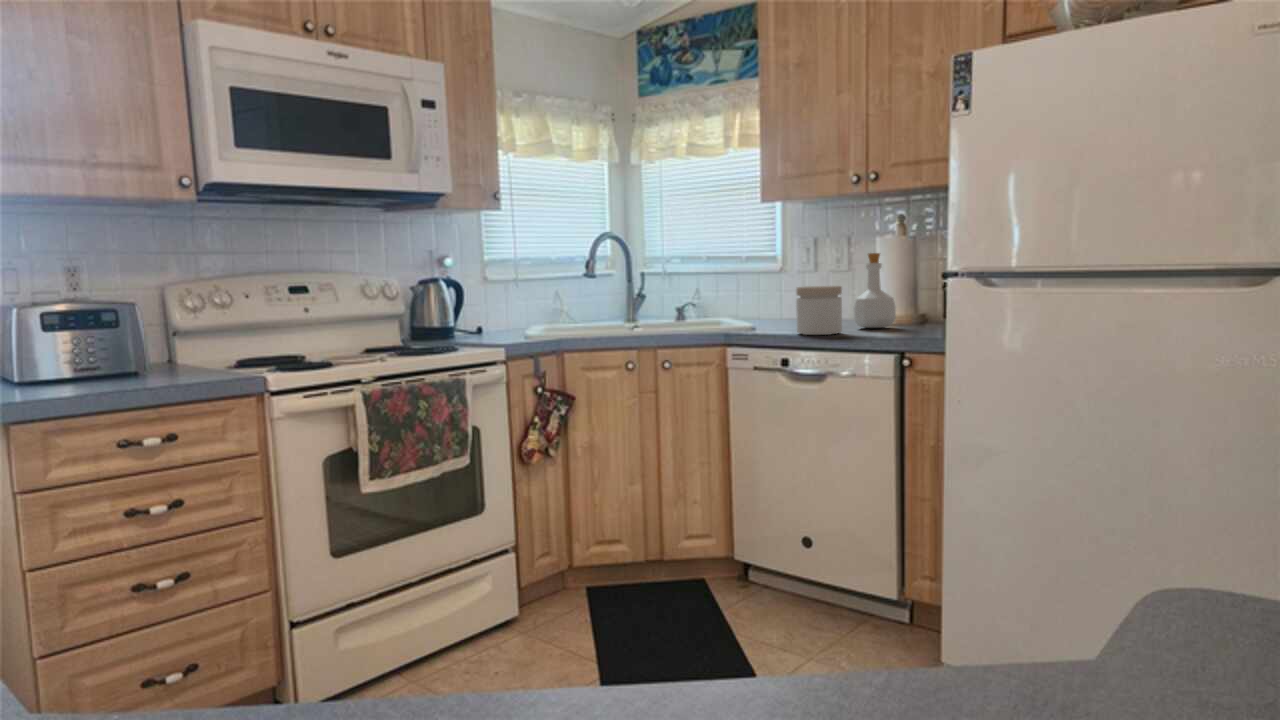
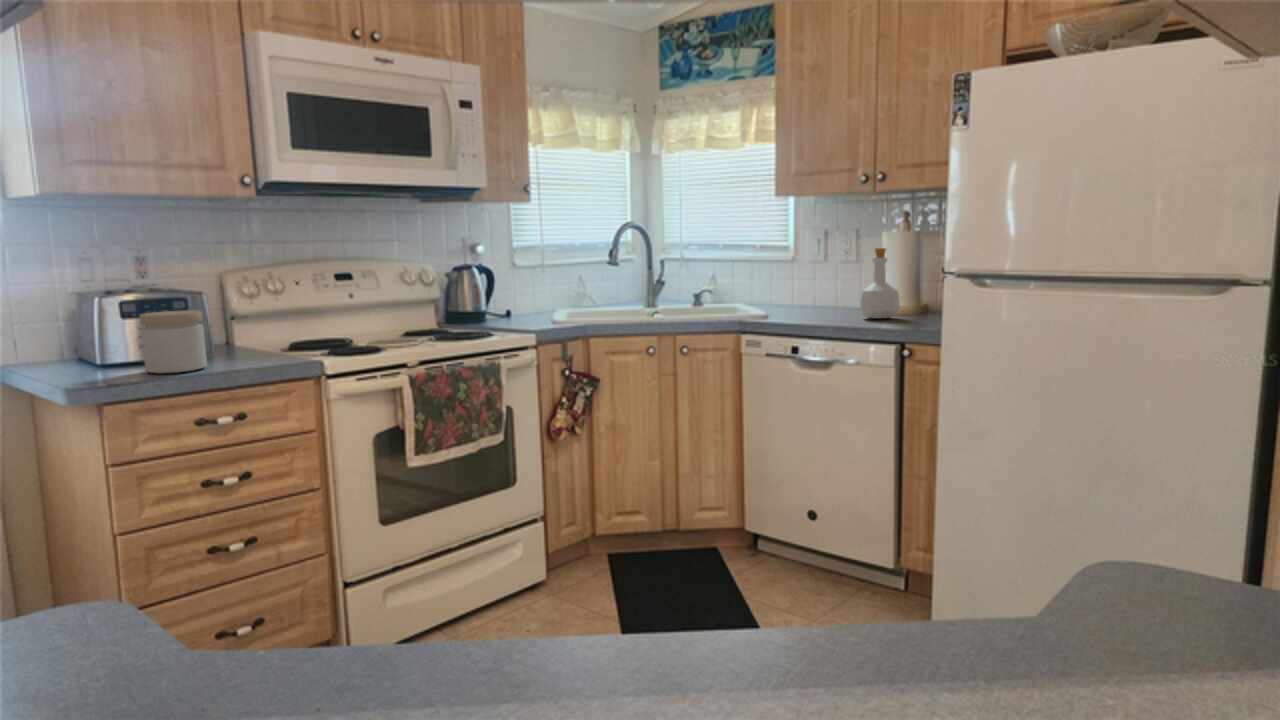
jar: present [796,286,842,335] -> present [140,310,207,373]

